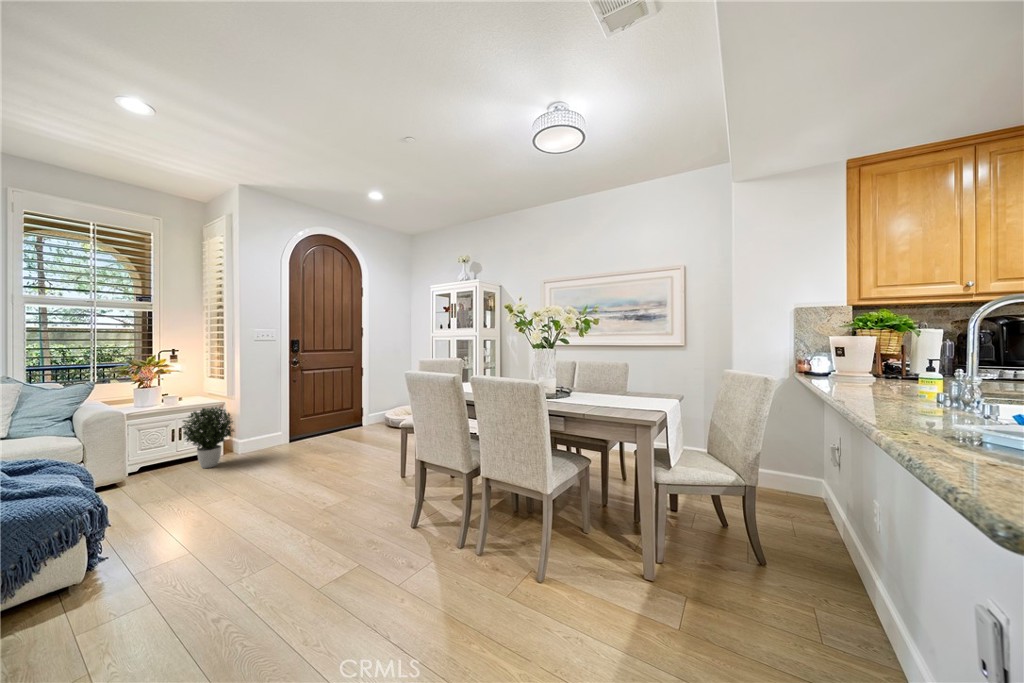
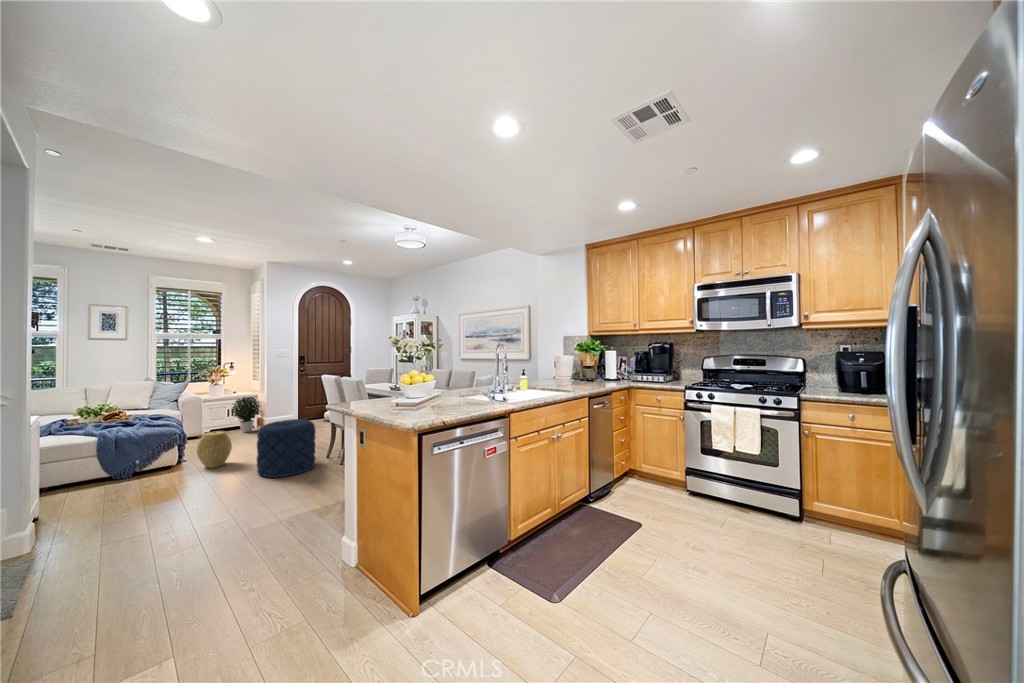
pouf: none [293,460,409,604] -> present [257,419,316,477]
woven basket: none [136,491,216,578] -> present [197,431,232,468]

